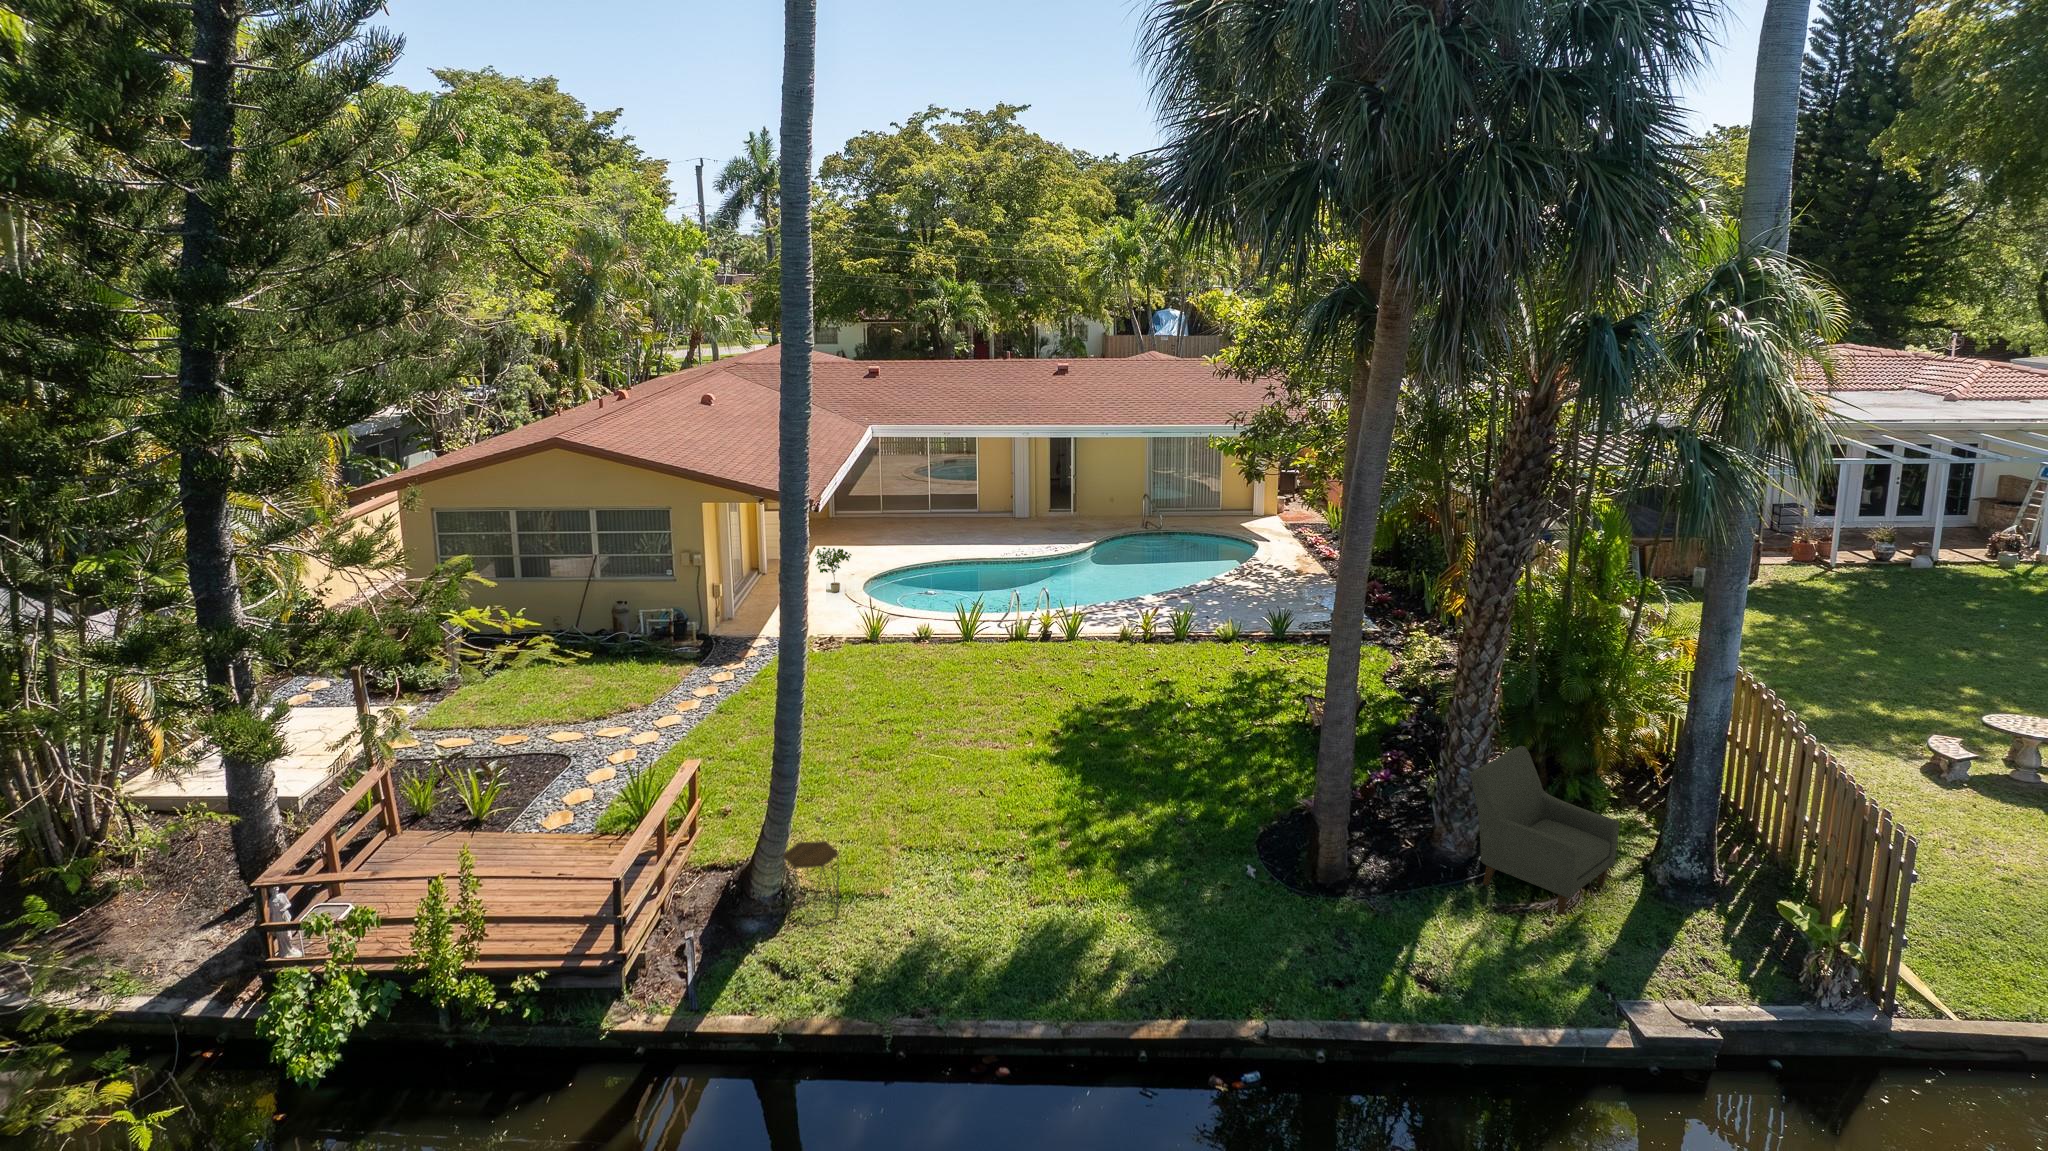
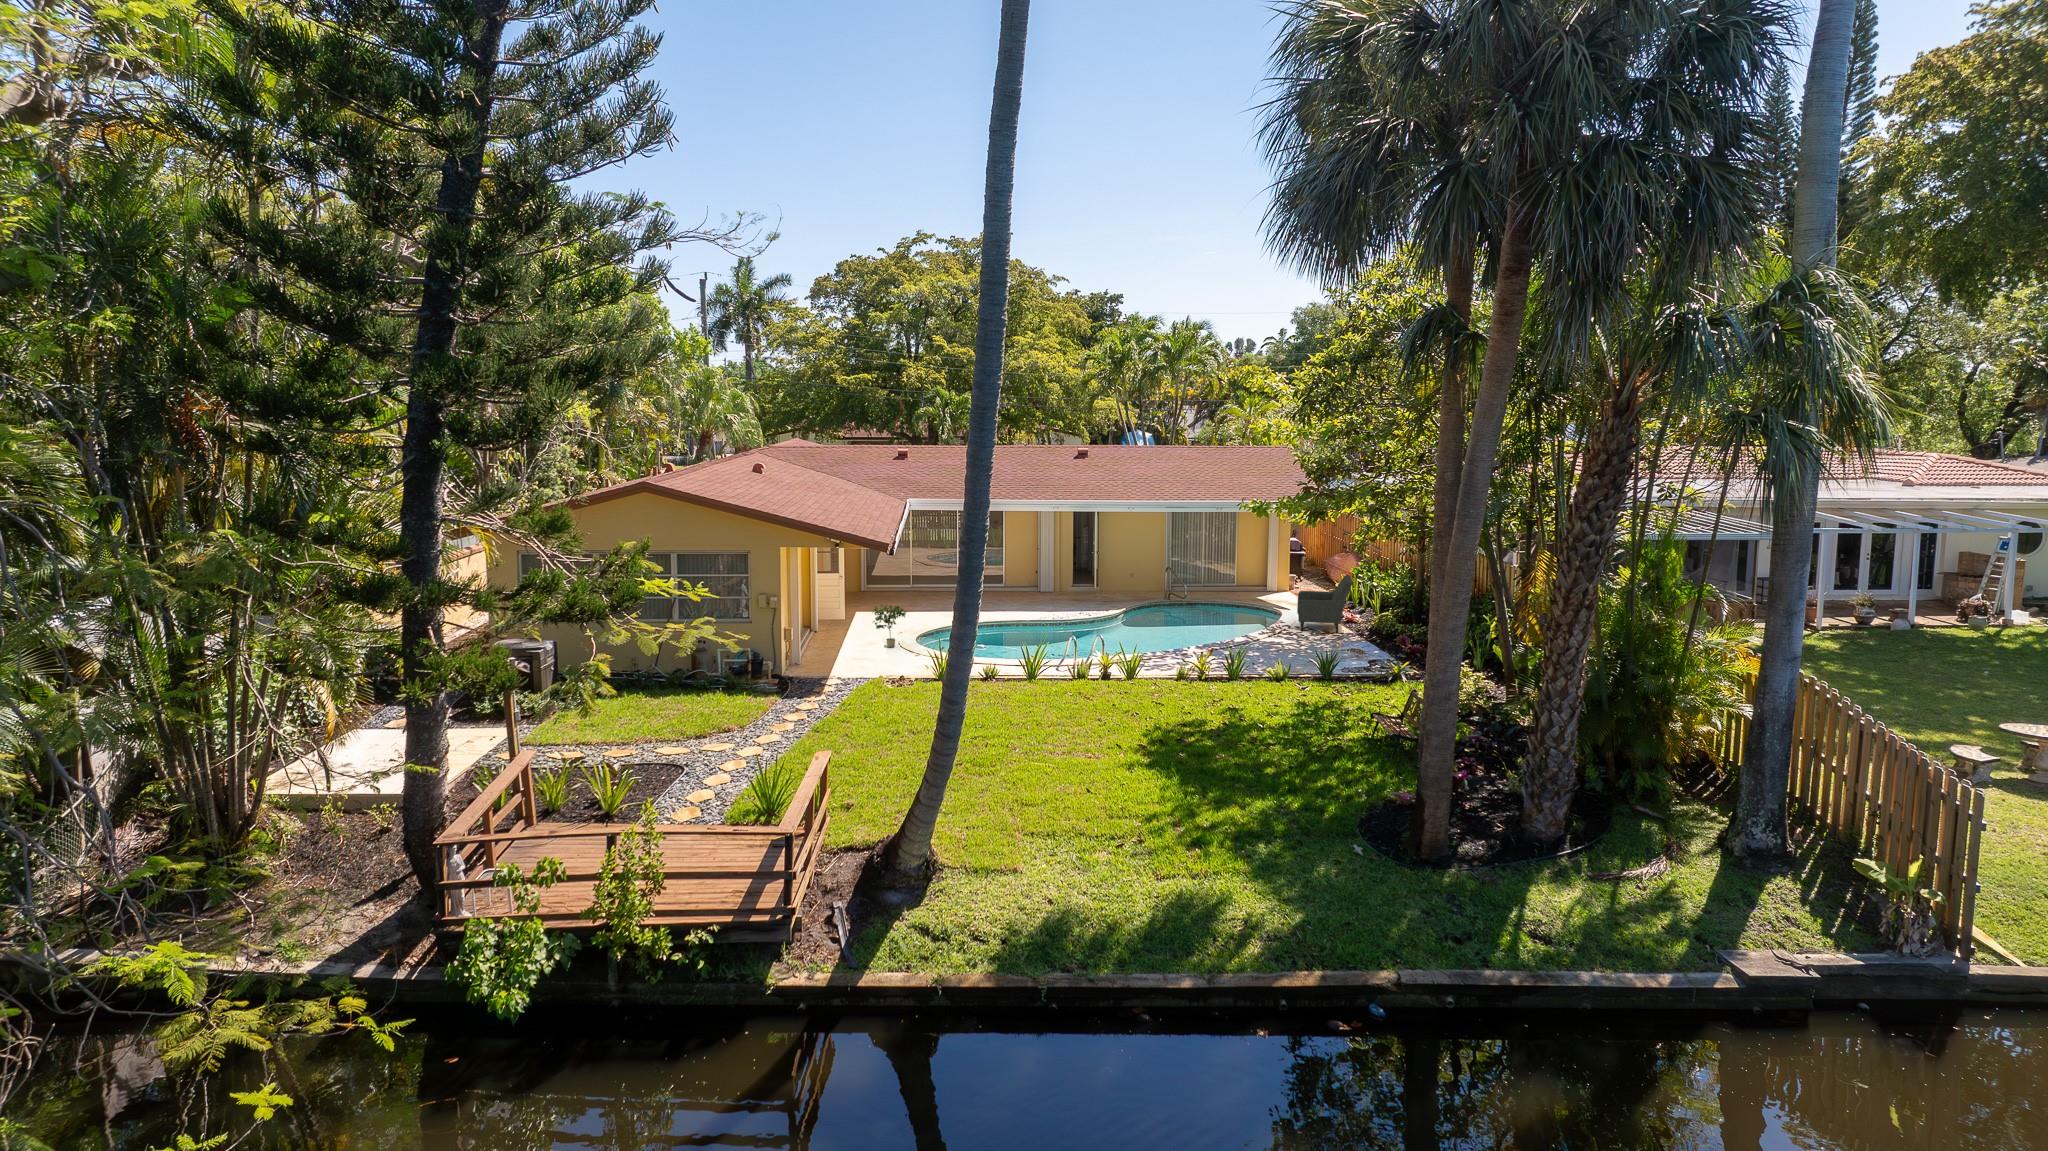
chair: present [1470,746,1619,915] -> present [1297,575,1353,633]
side table: present [783,841,839,926] -> none [922,819,975,898]

